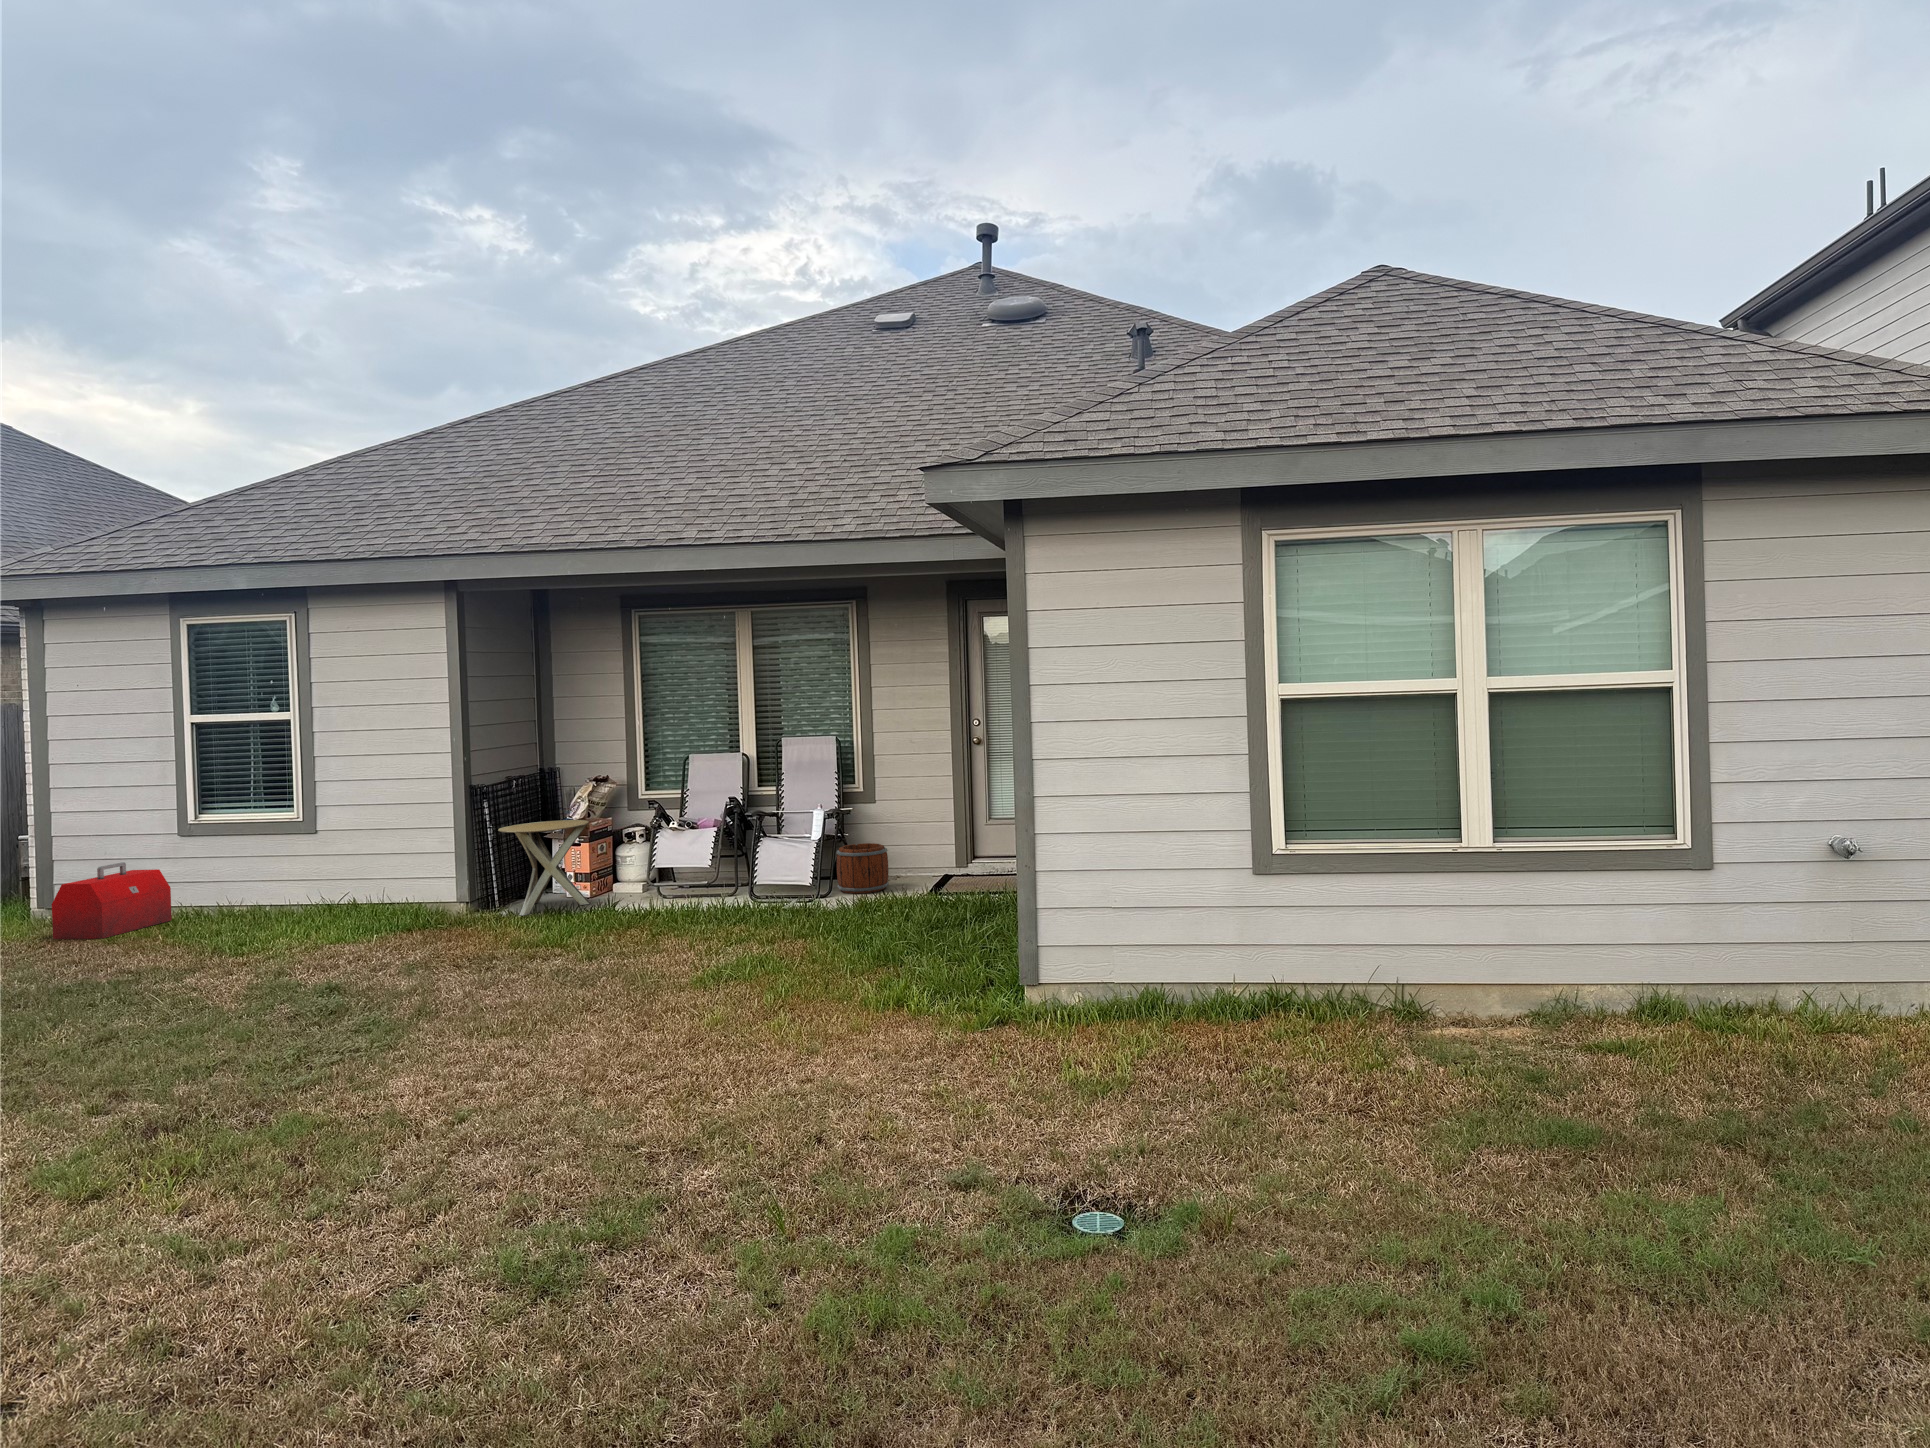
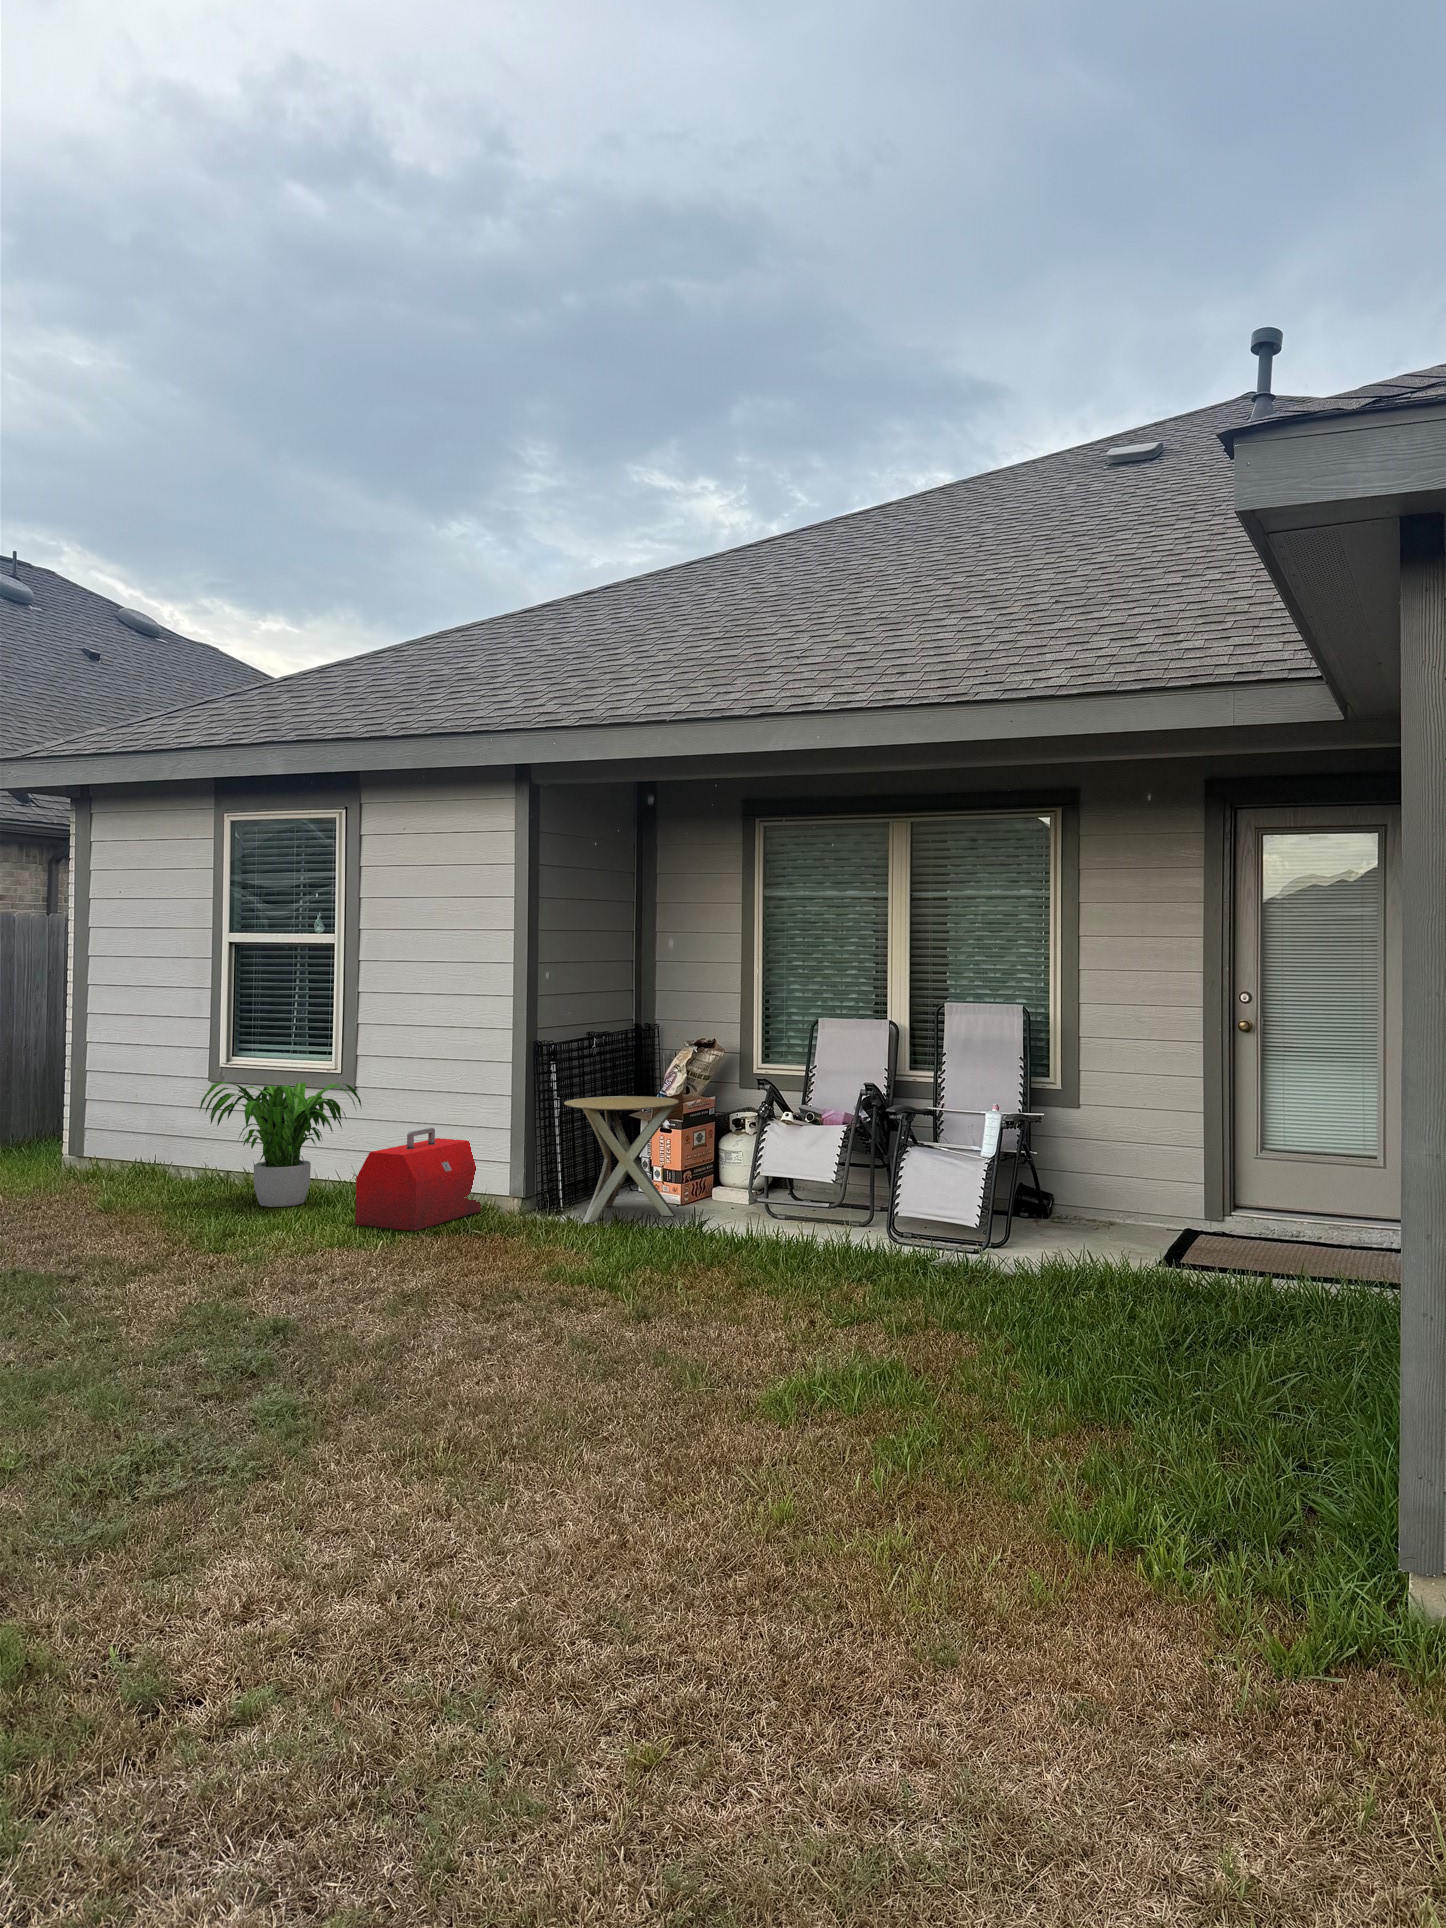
potted plant: none [176,831,322,933] -> present [200,1082,361,1207]
bucket: present [836,843,889,894] -> none [1019,1168,1098,1246]
toolbox: present [52,862,172,939] -> present [355,1128,481,1231]

